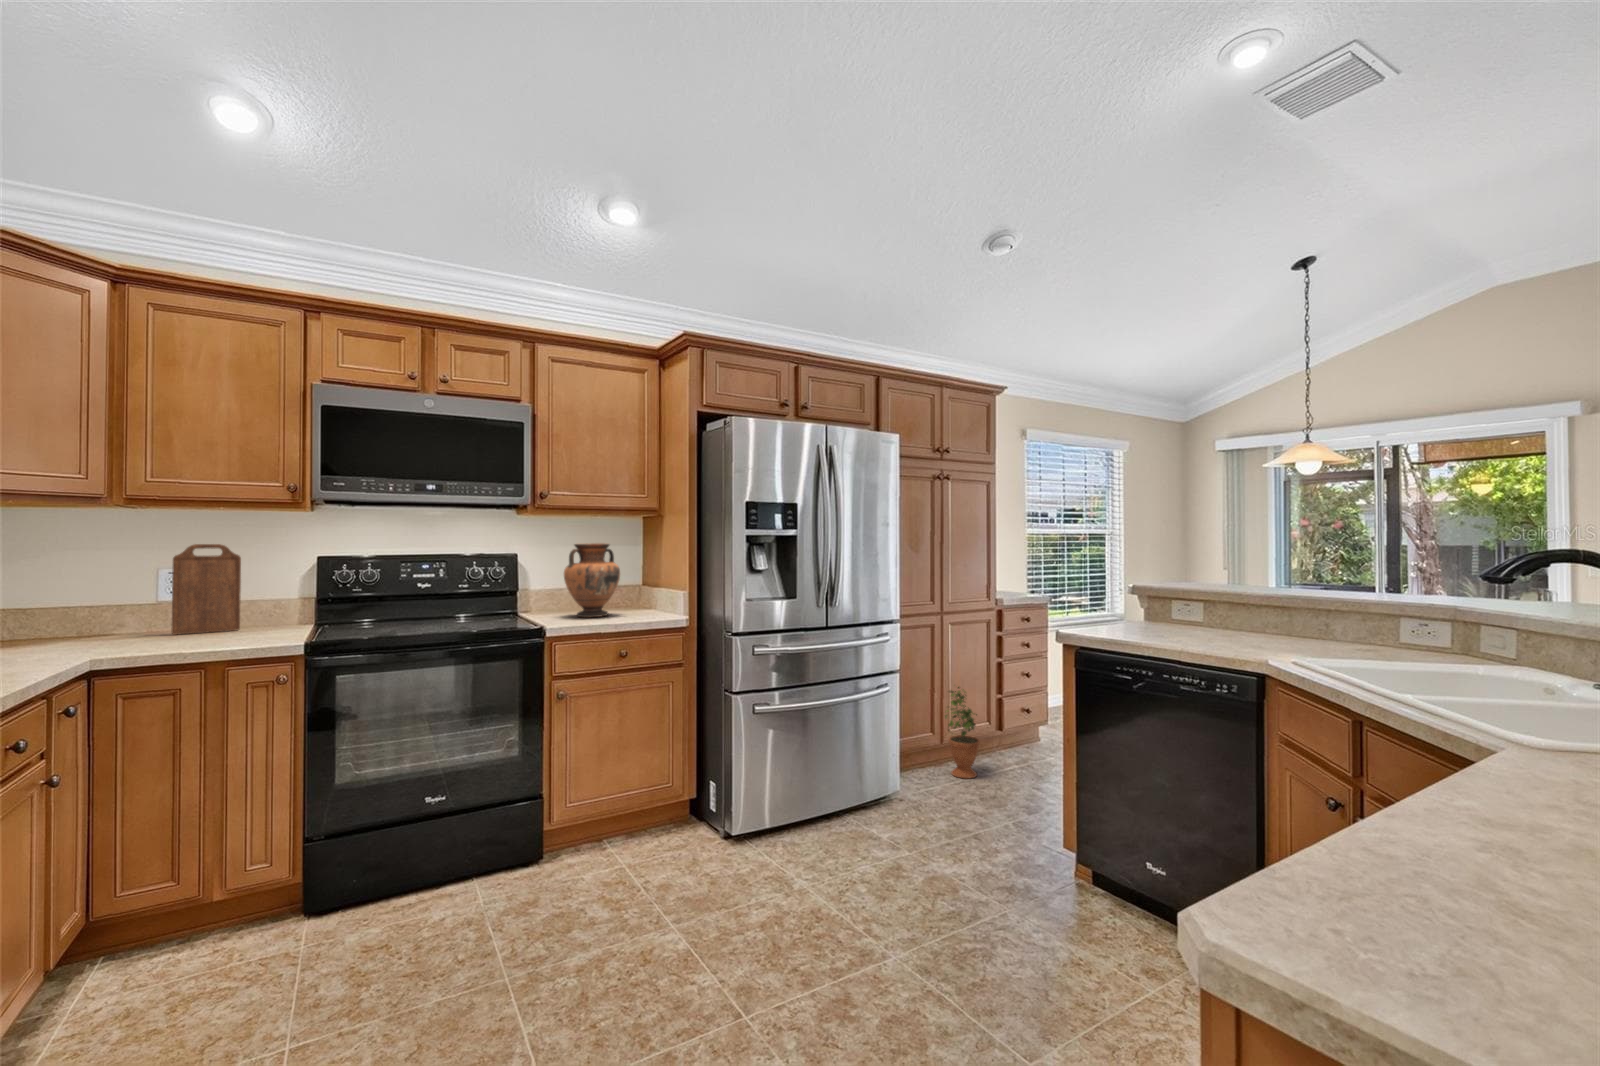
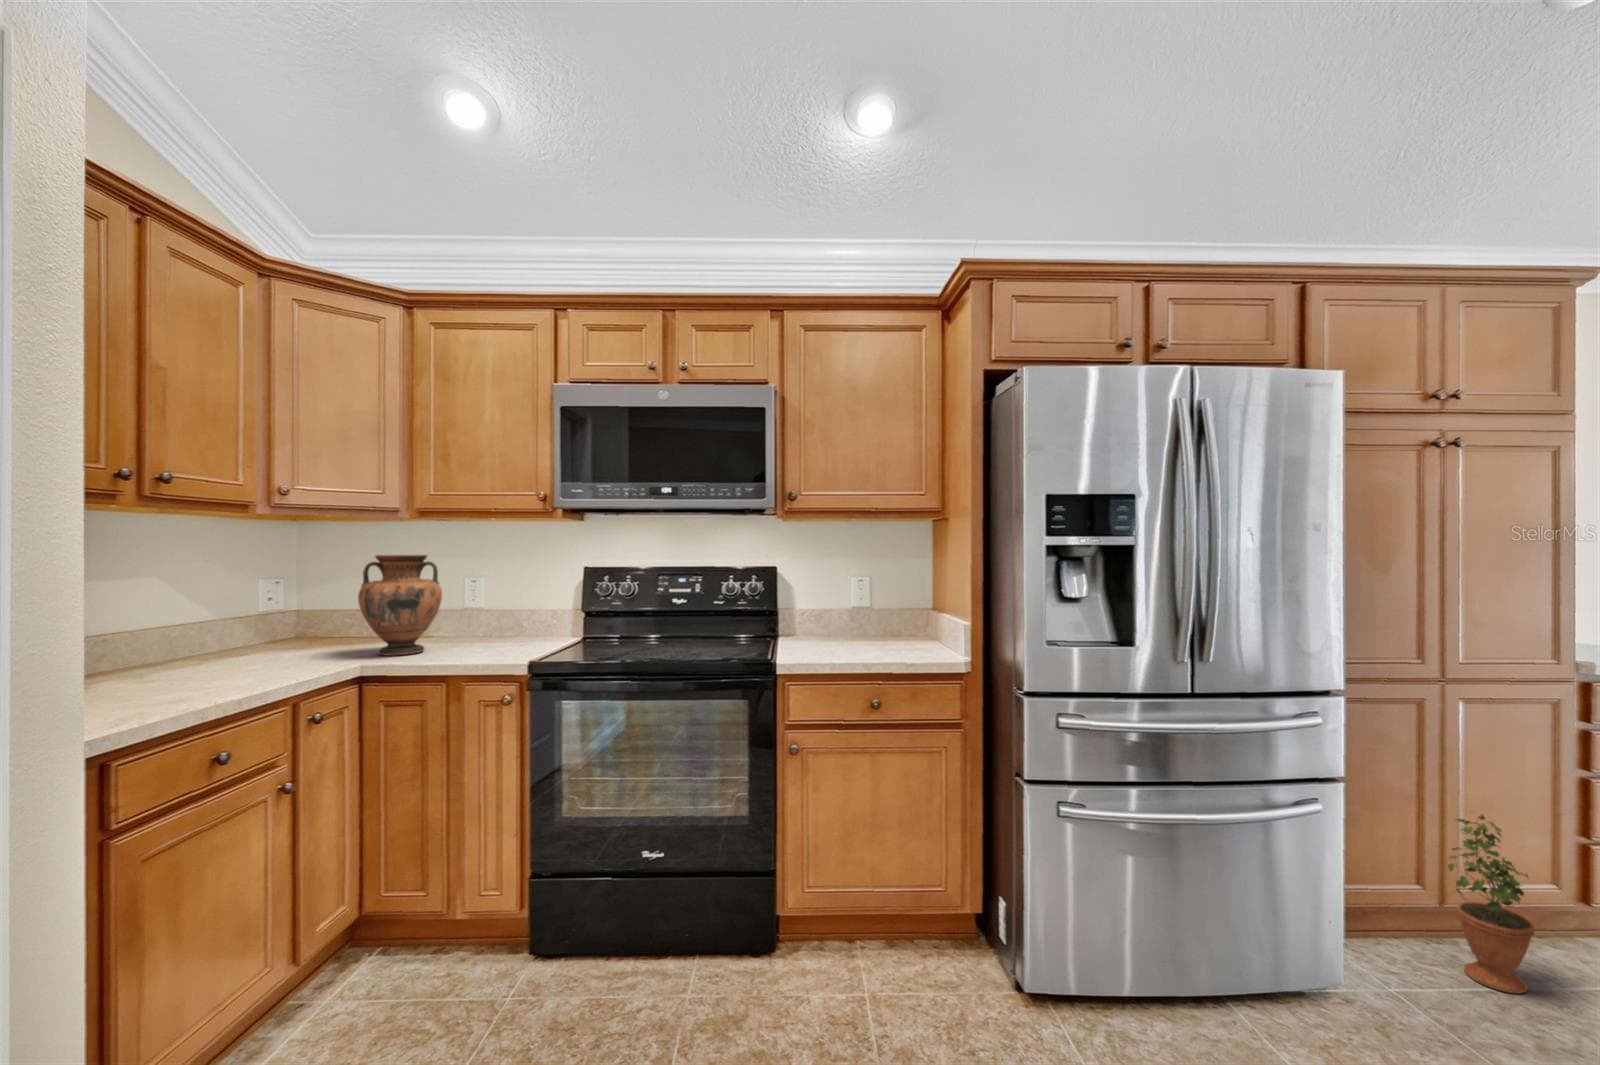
vase: present [564,543,620,617] -> present [358,555,442,655]
cutting board: present [172,544,241,635] -> none [461,553,516,640]

